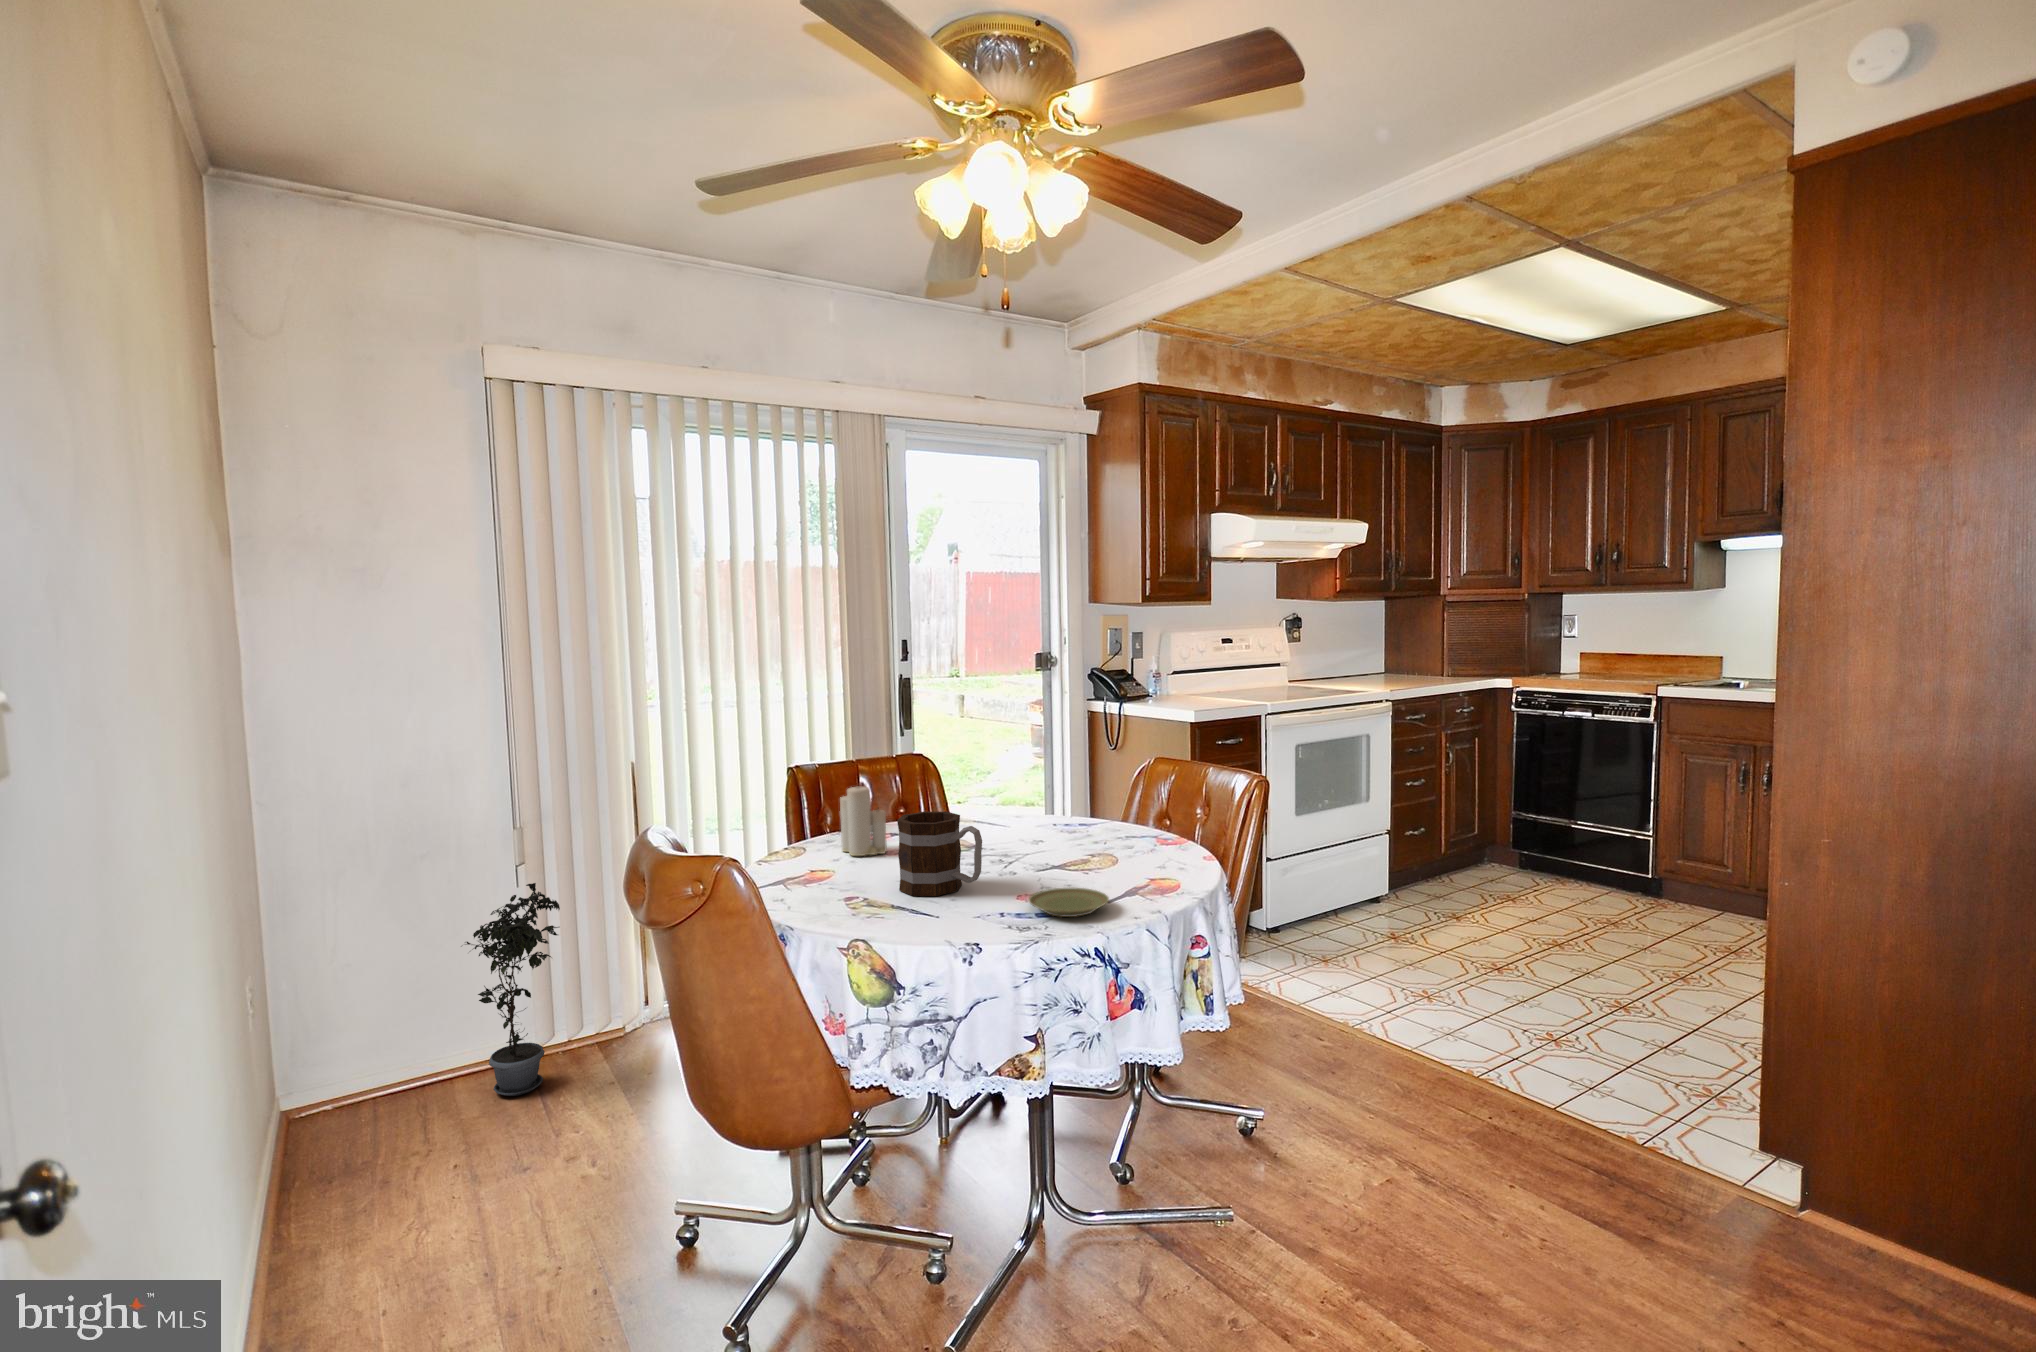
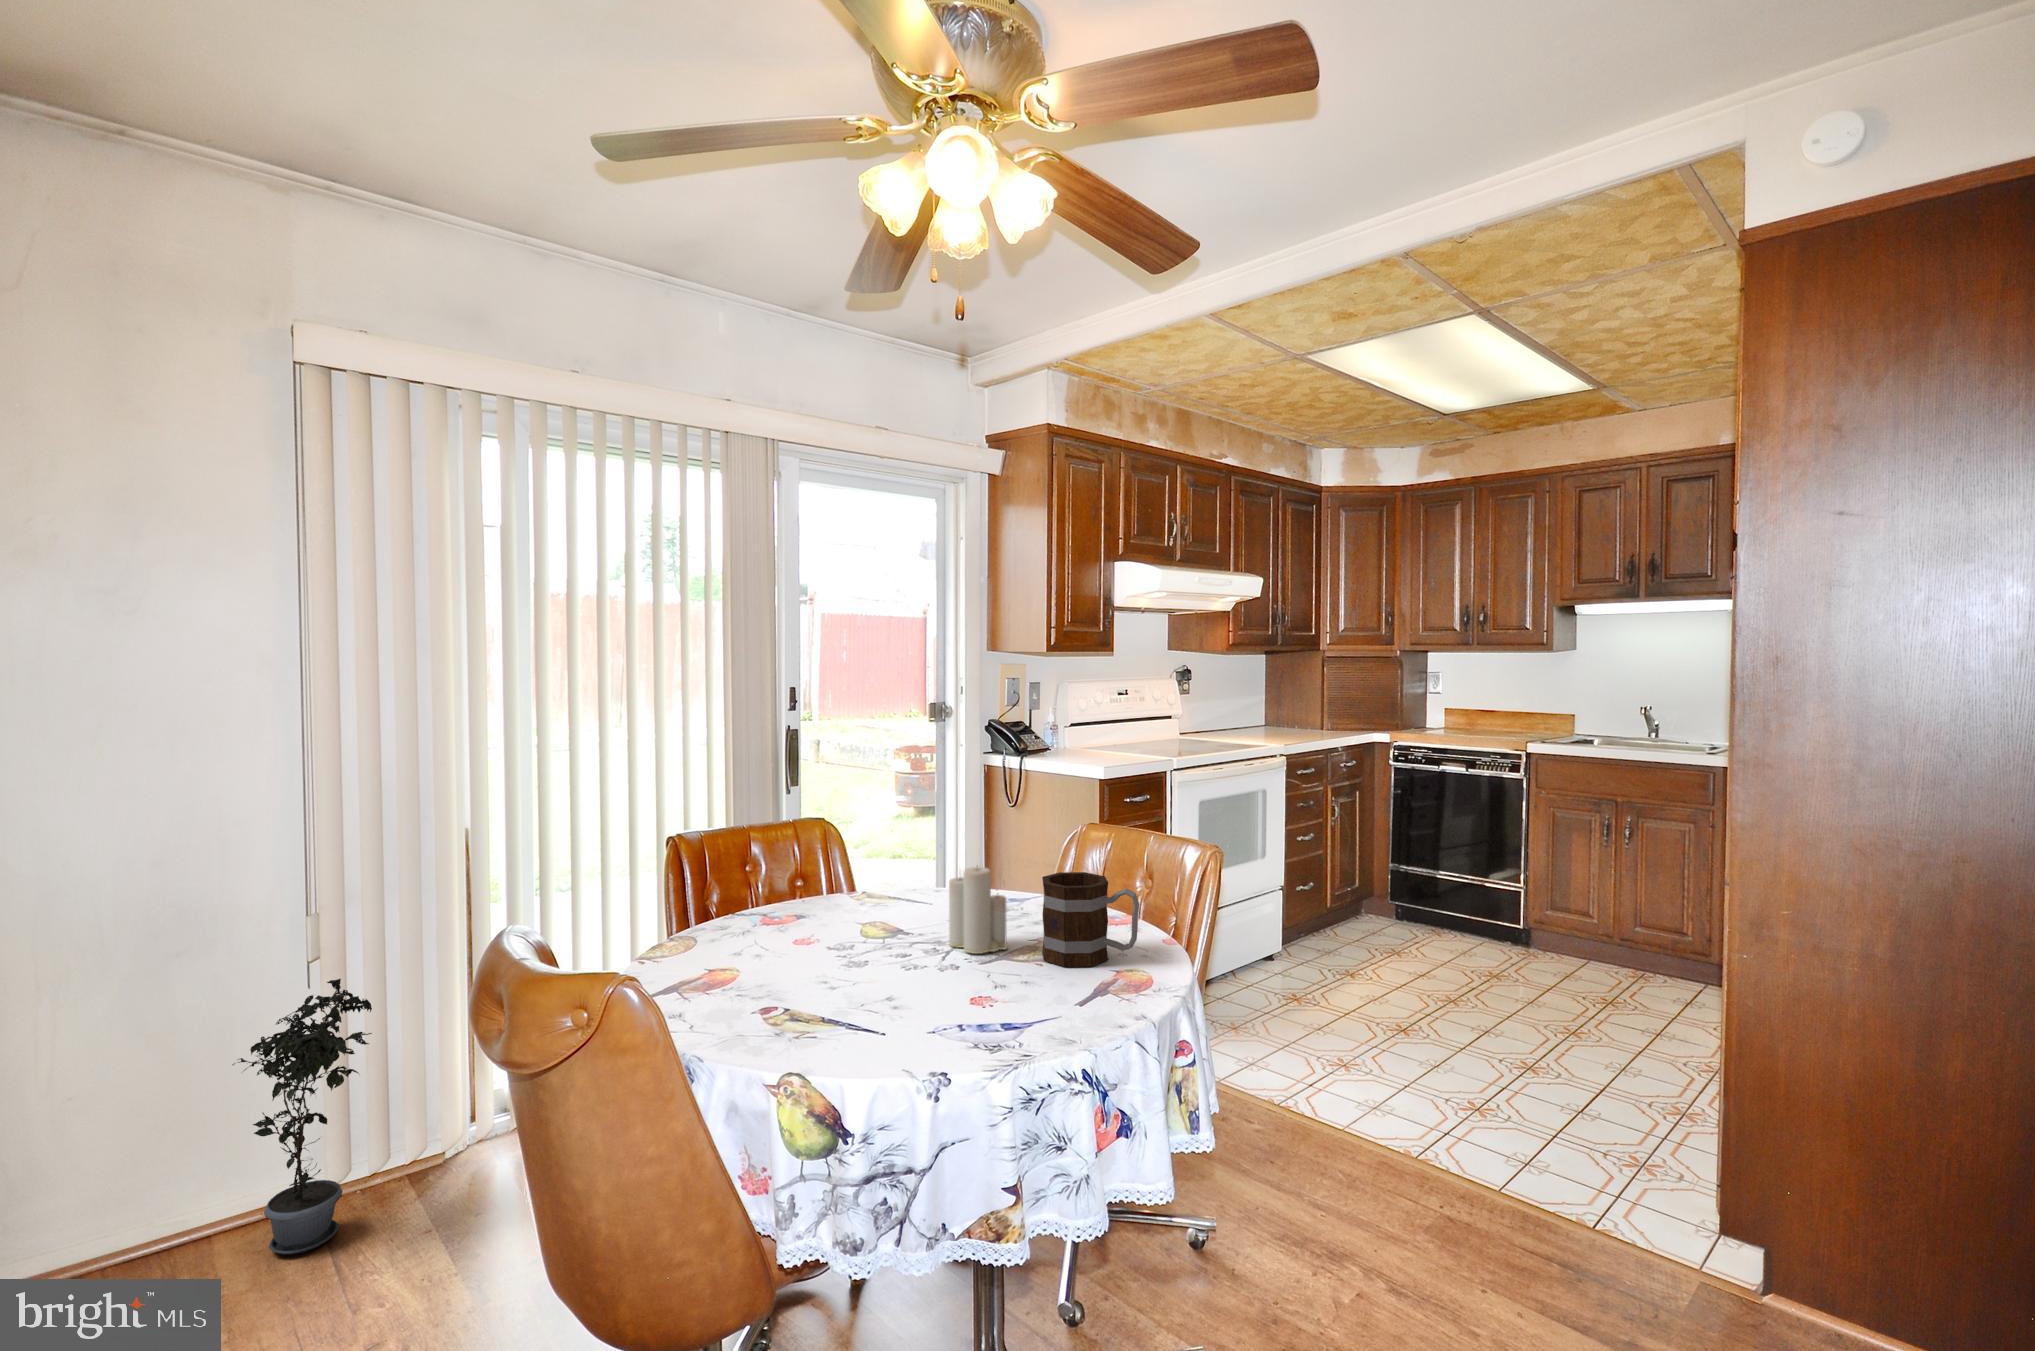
candle: present [840,786,887,856] -> present [949,867,1008,954]
mug: present [897,812,982,896] -> present [1042,872,1139,967]
plate: present [1029,888,1109,917] -> none [994,988,1091,1030]

